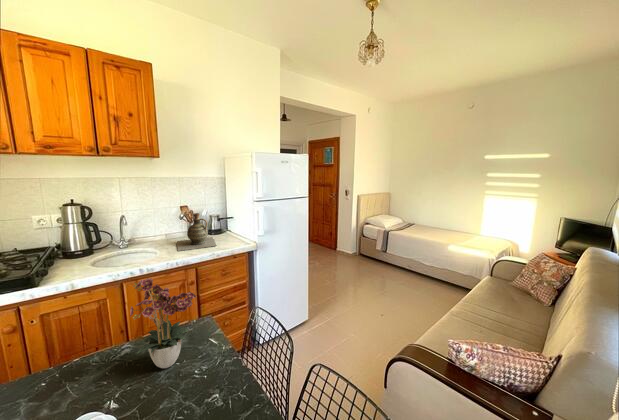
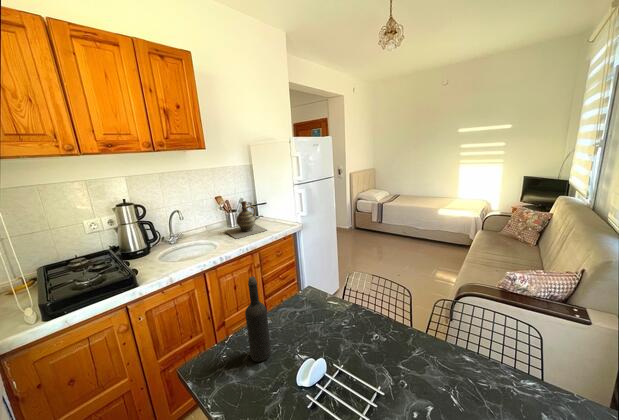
flower arrangement: present [130,278,196,368] -> none [287,248,332,328]
wine bottle: none [54,299,93,400] -> present [245,277,271,362]

